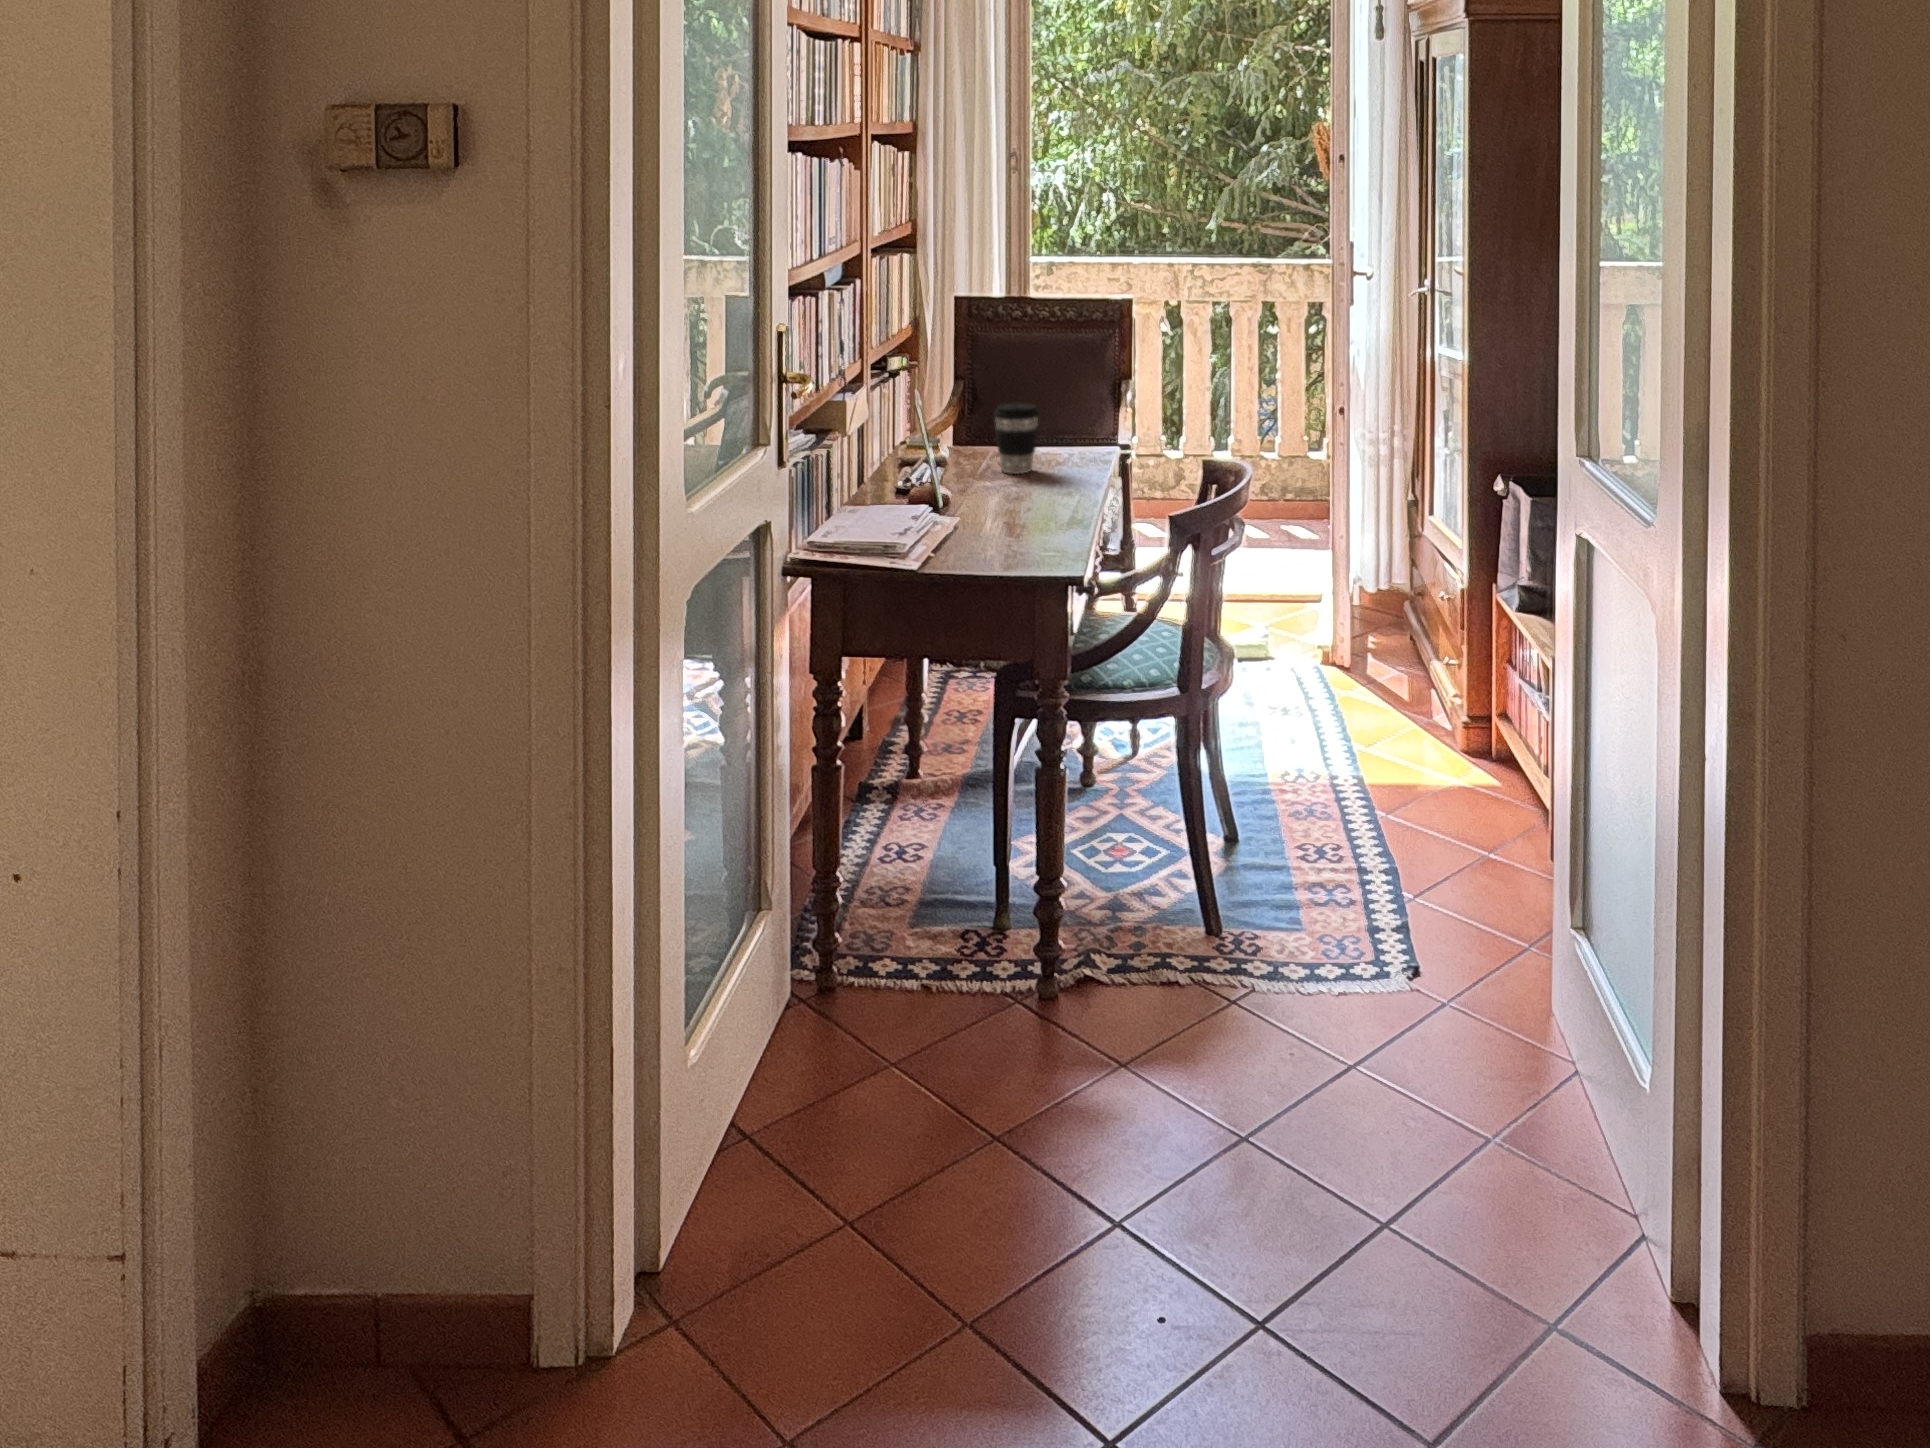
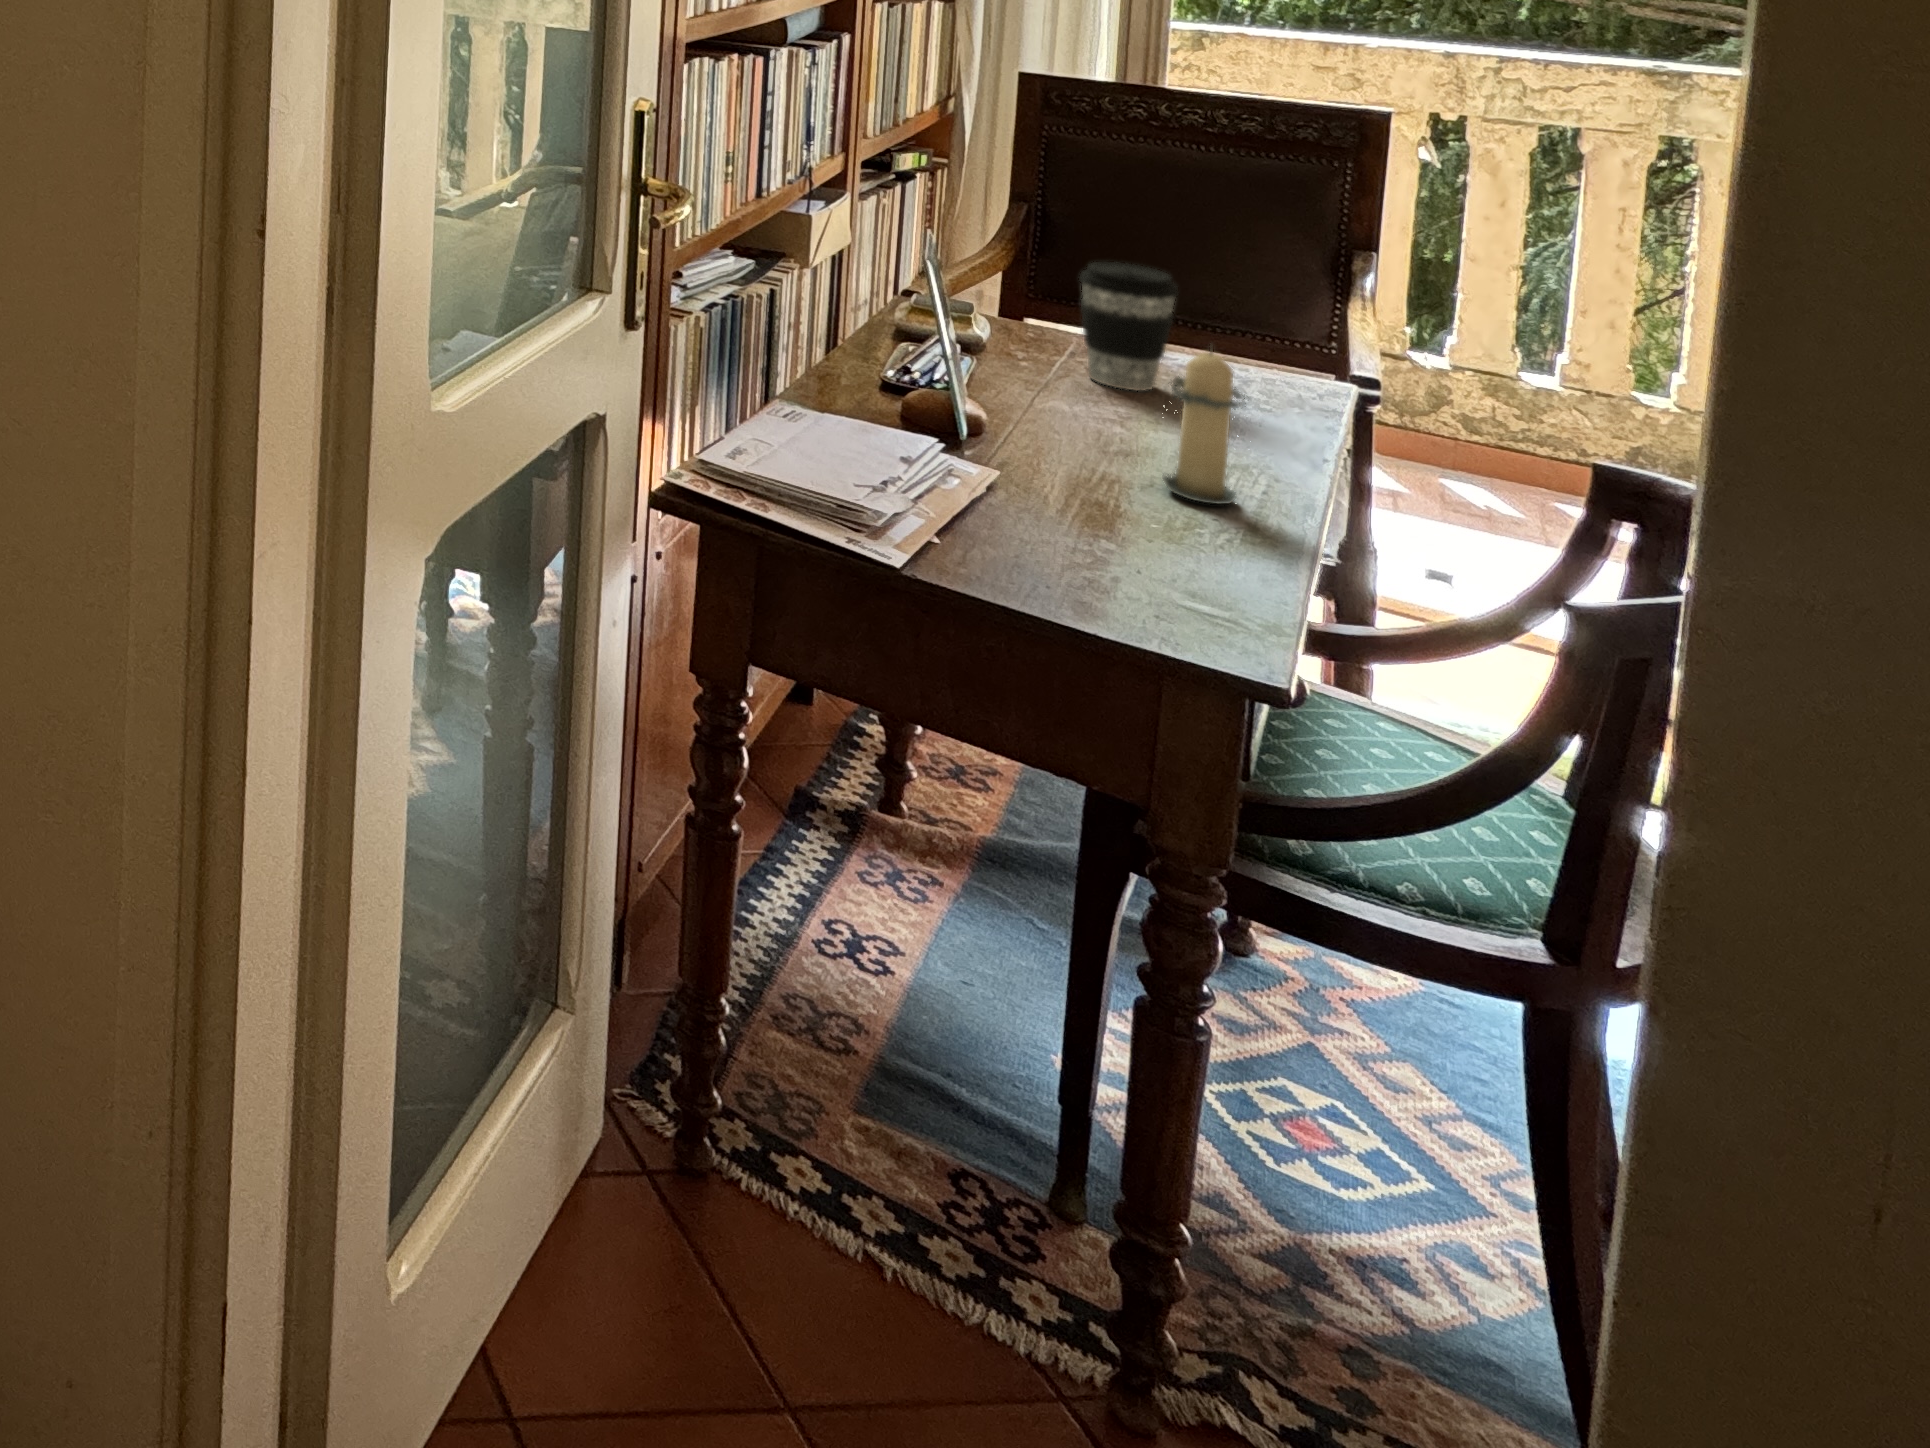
candle: none [1031,432,1071,518] -> present [1163,349,1246,504]

